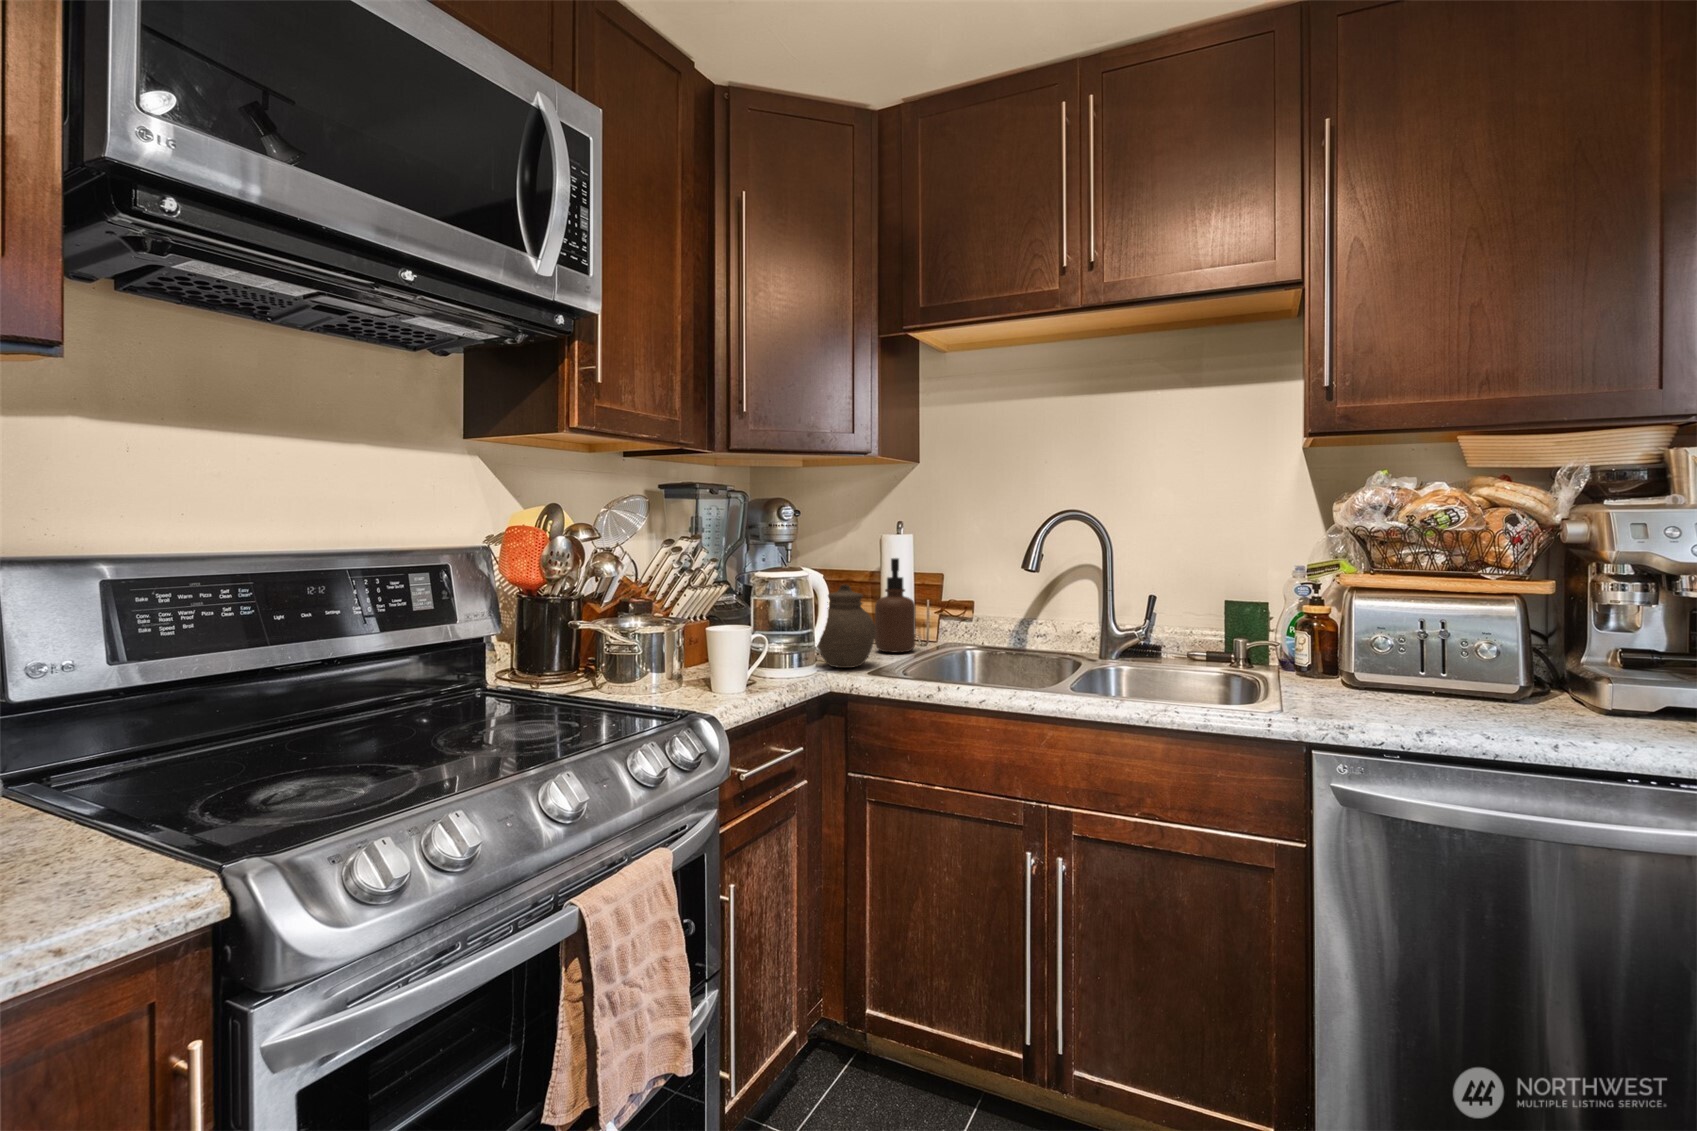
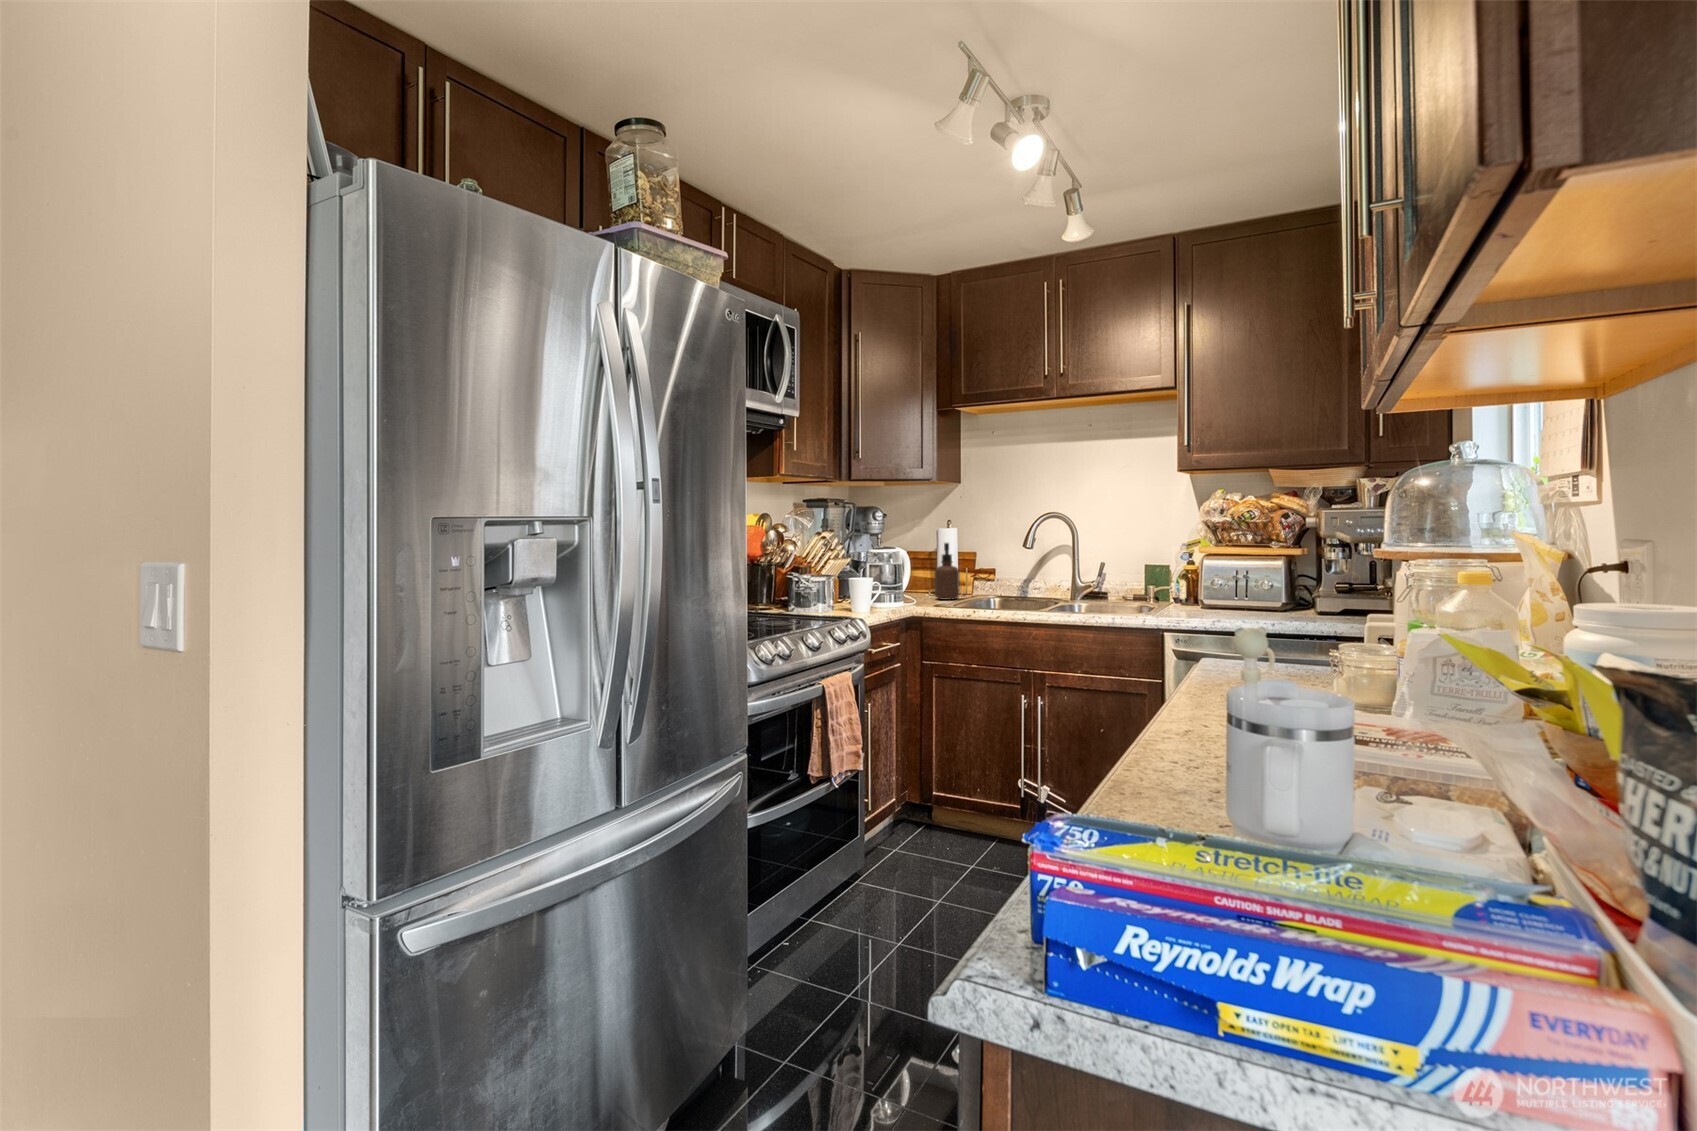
jar: present [818,584,875,668] -> none [901,557,936,605]

